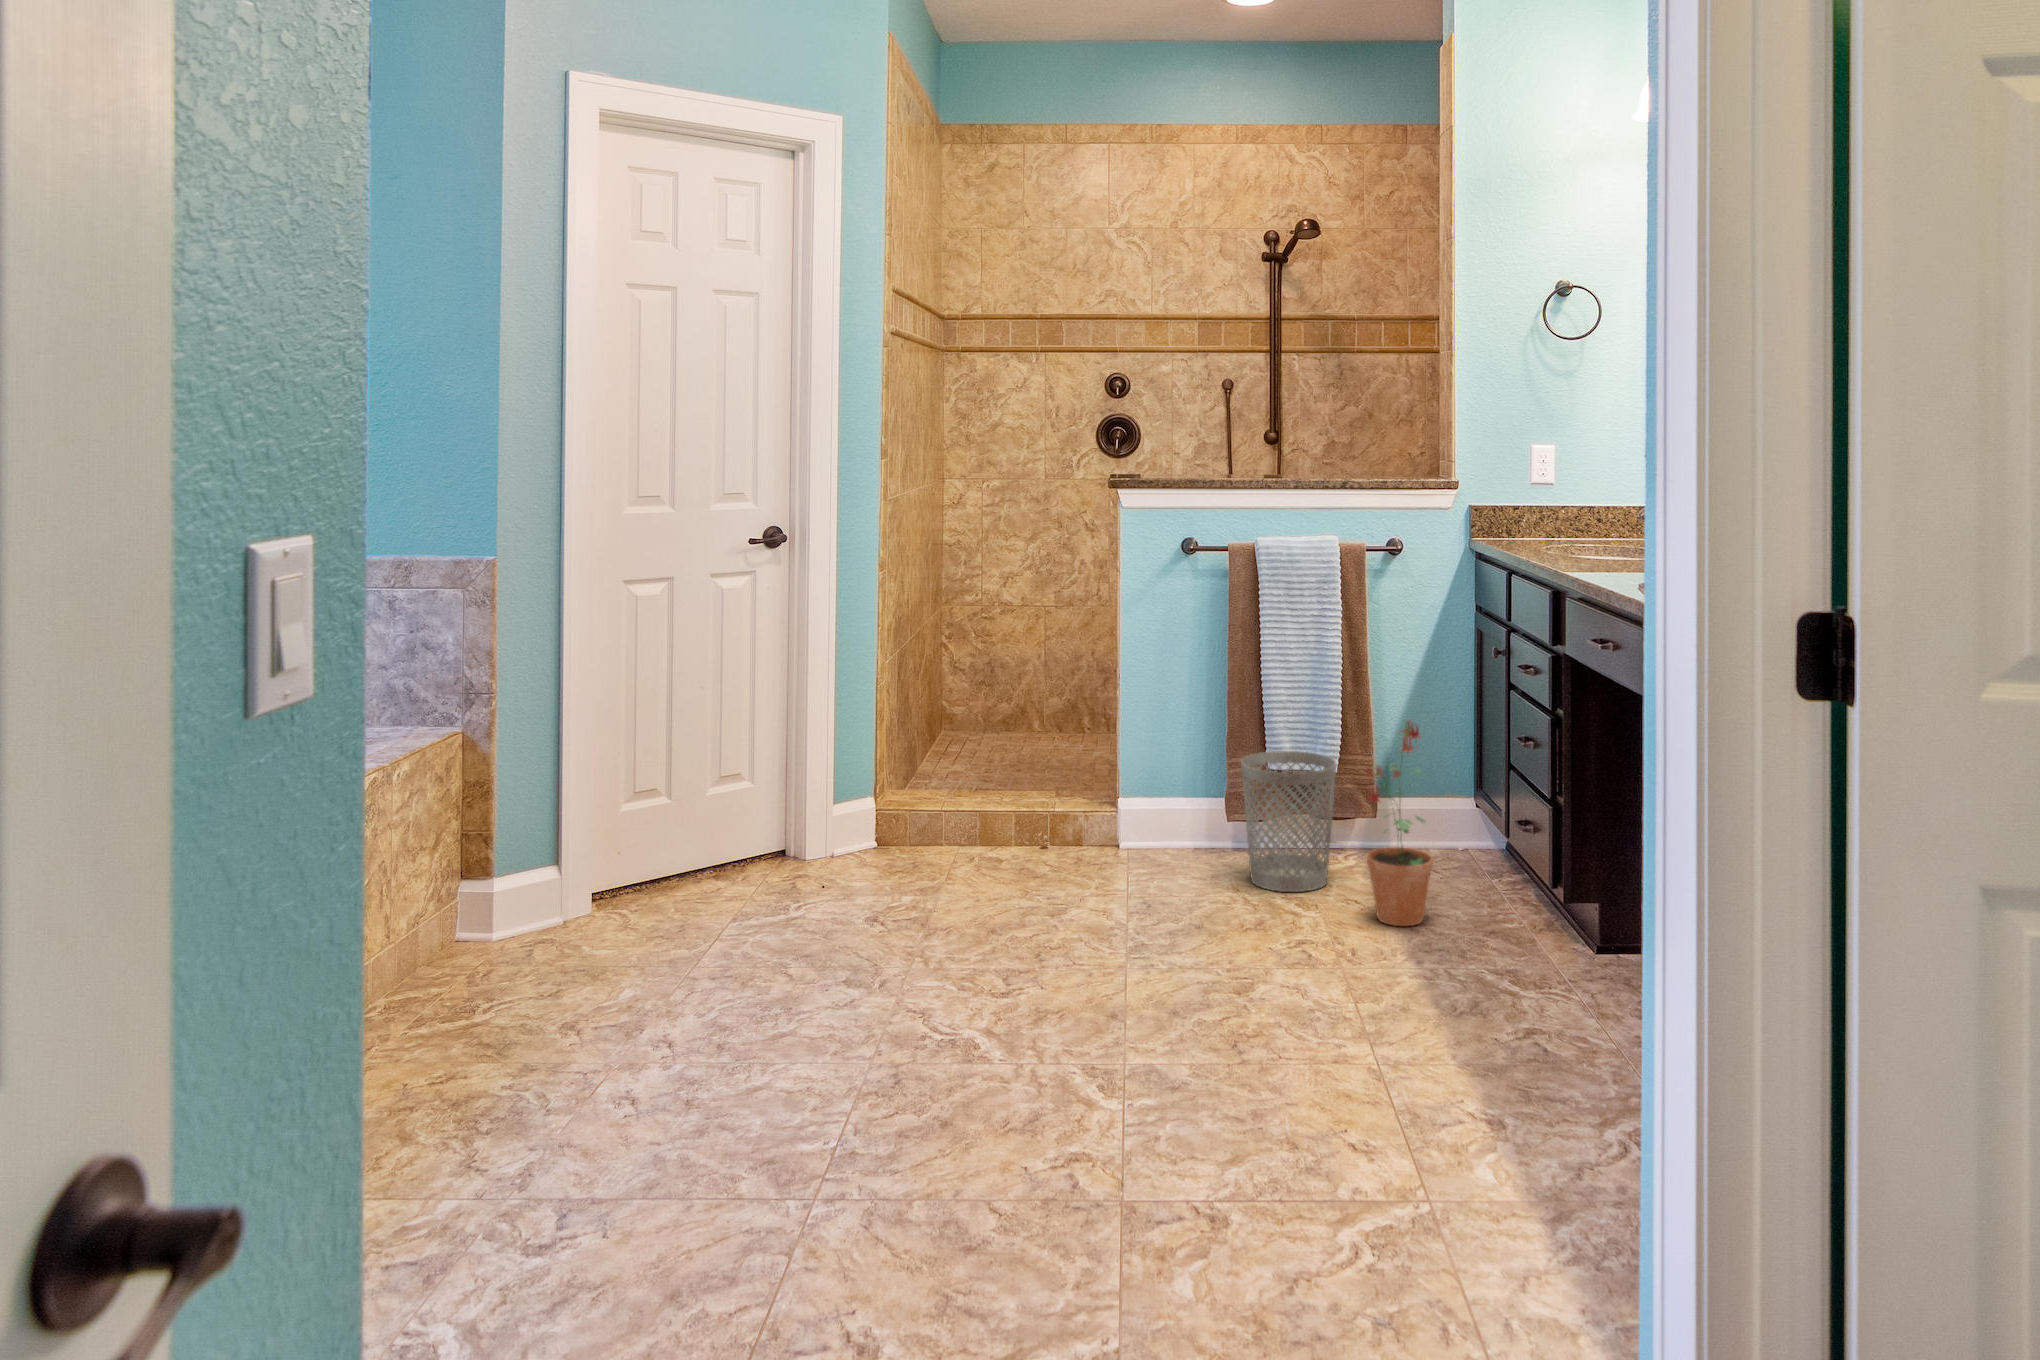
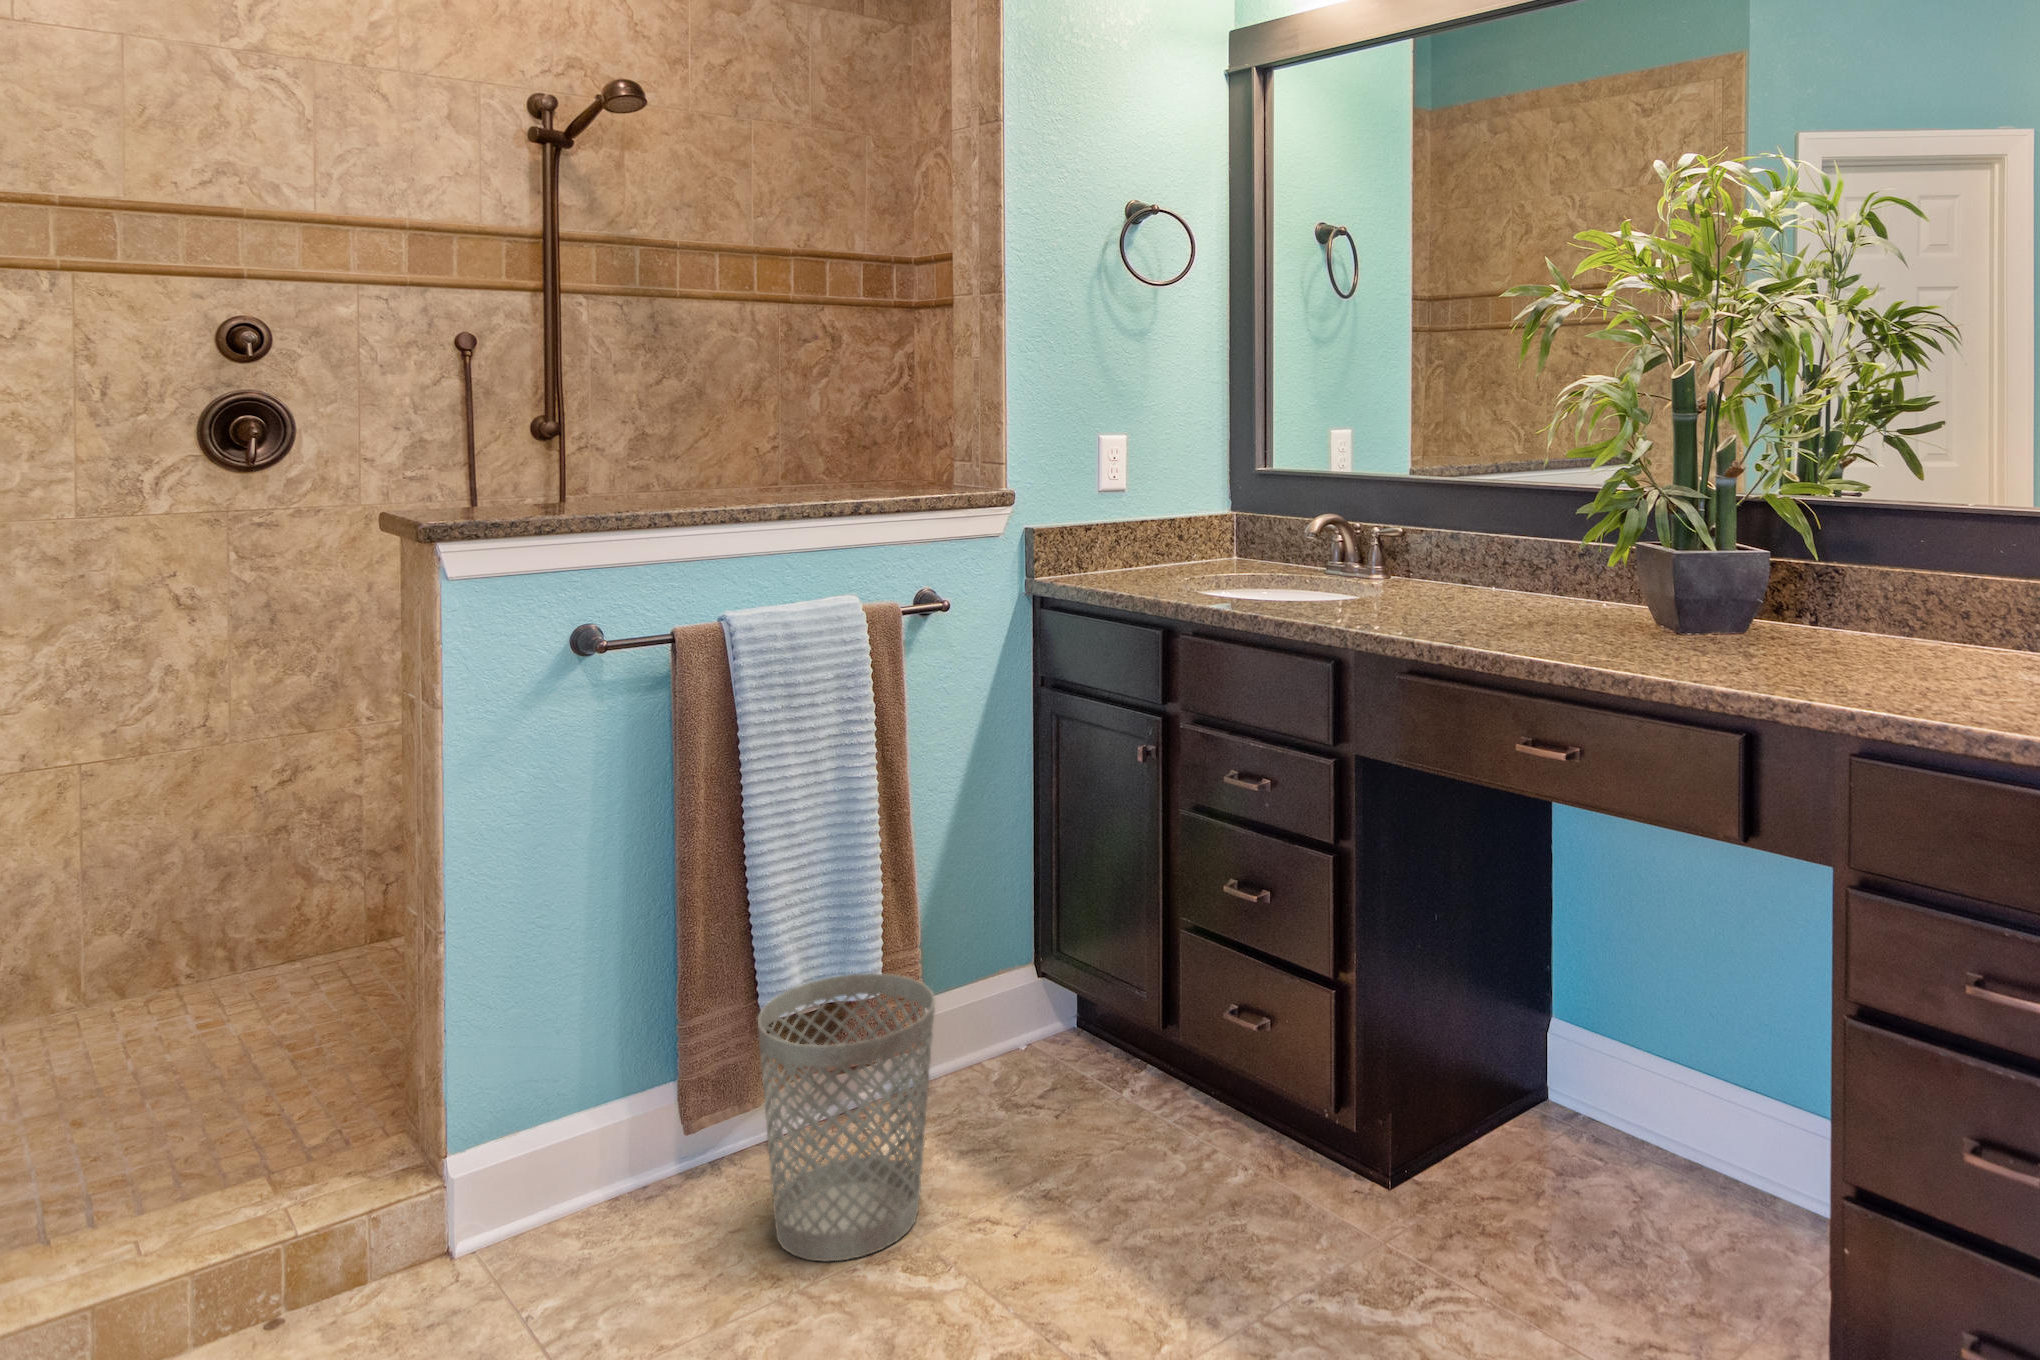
potted plant: present [1366,721,1433,926] -> none [1012,892,1165,1263]

